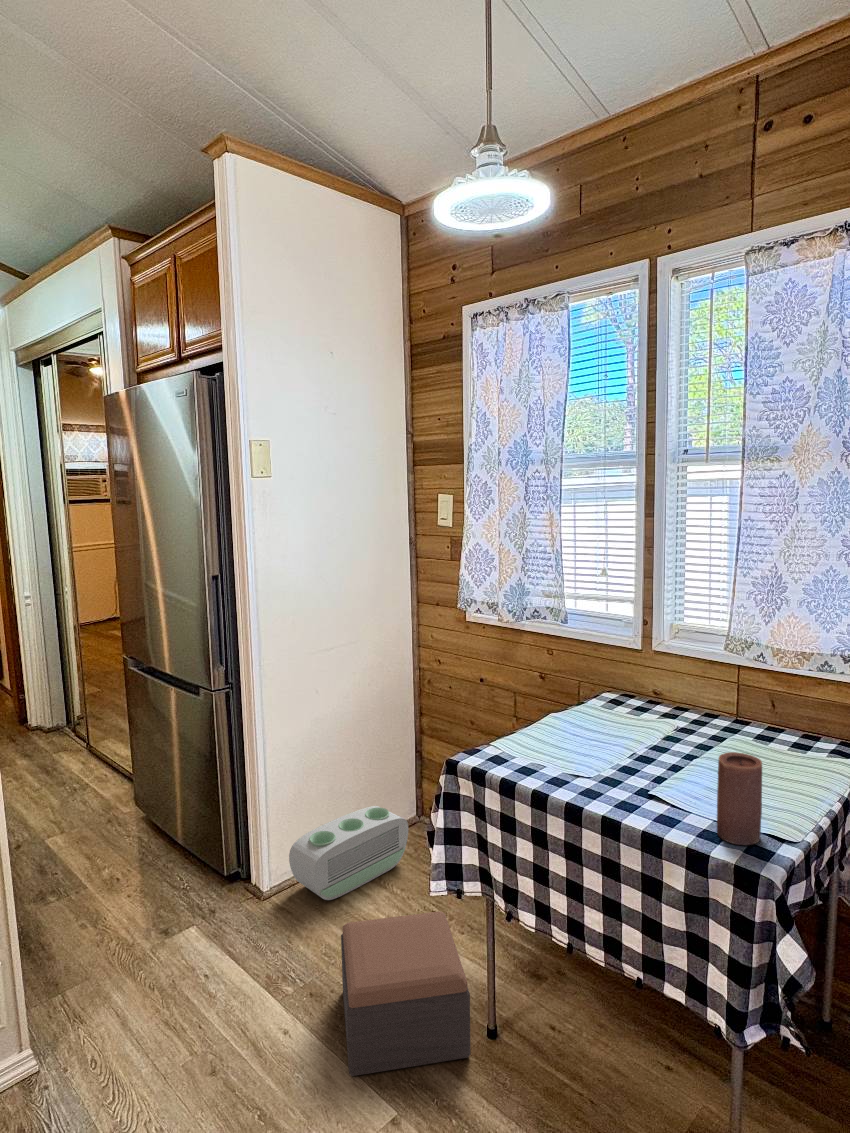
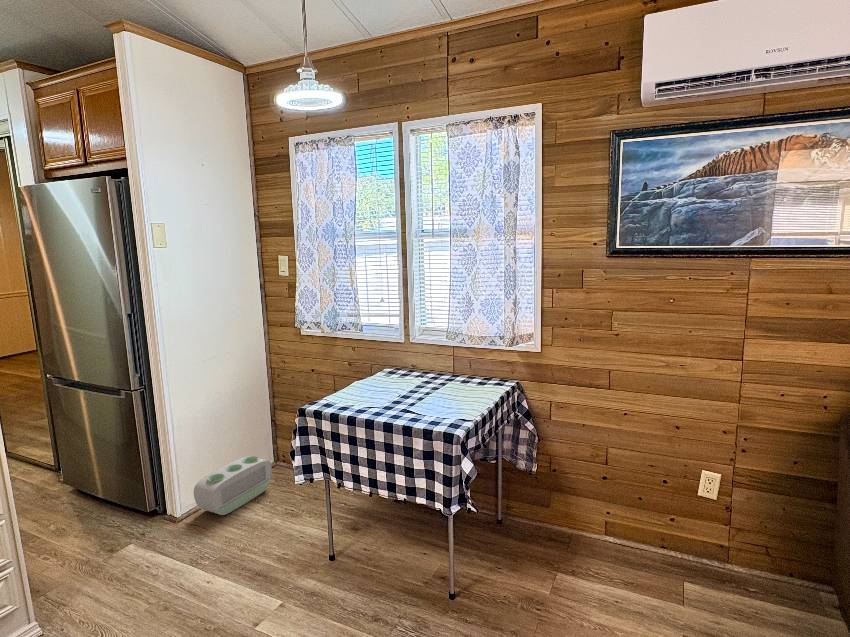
candle: present [717,752,762,845] -> none [436,382,456,424]
footstool: present [341,911,471,1076] -> none [238,501,321,593]

